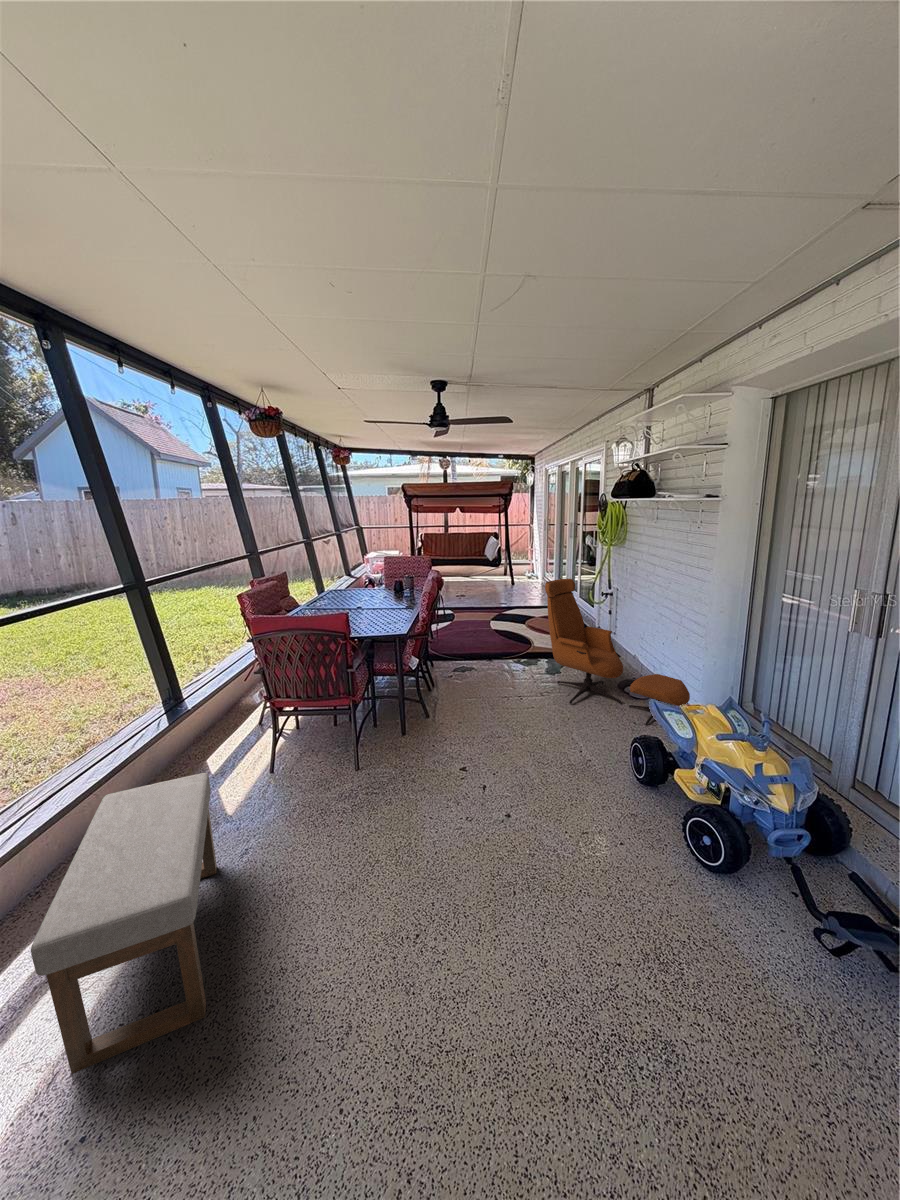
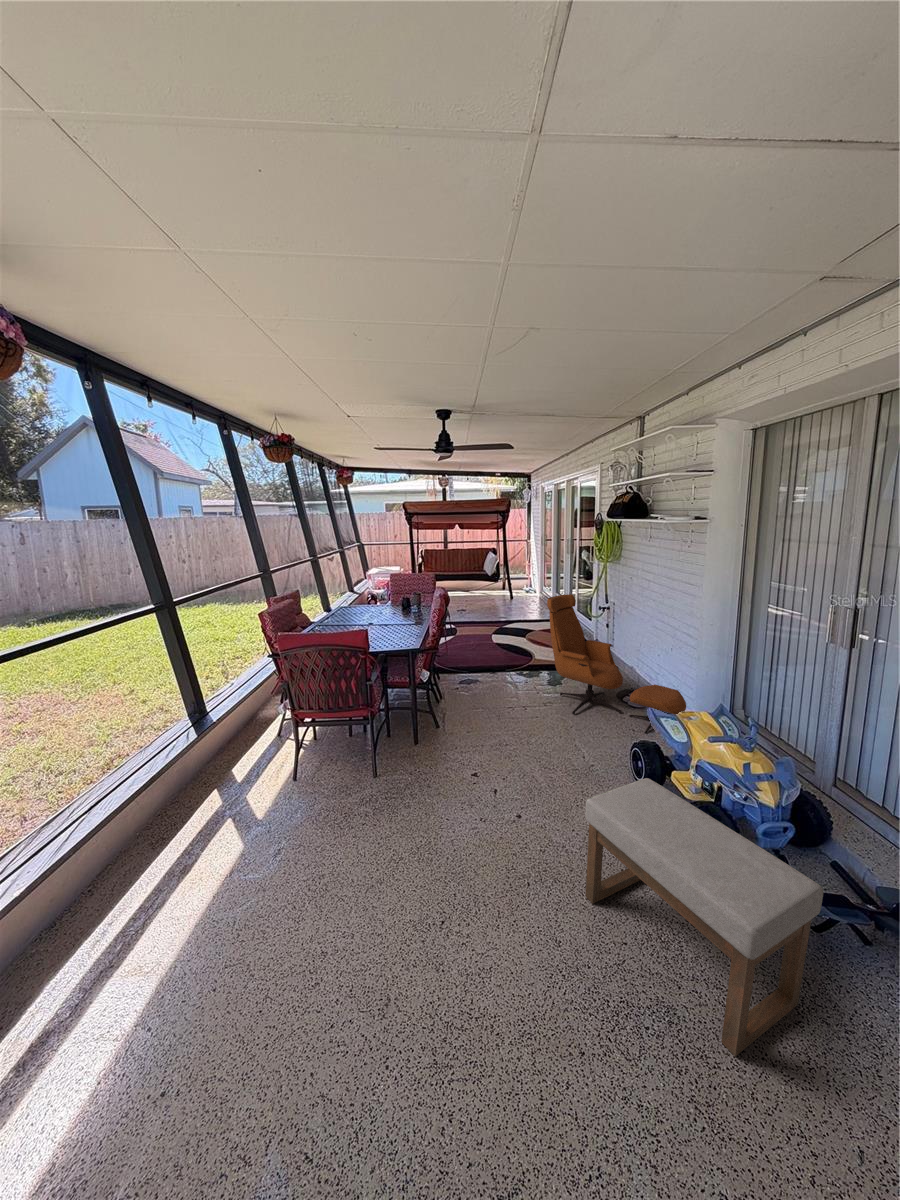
ottoman: present [31,773,217,1074] -> present [585,778,823,1057]

